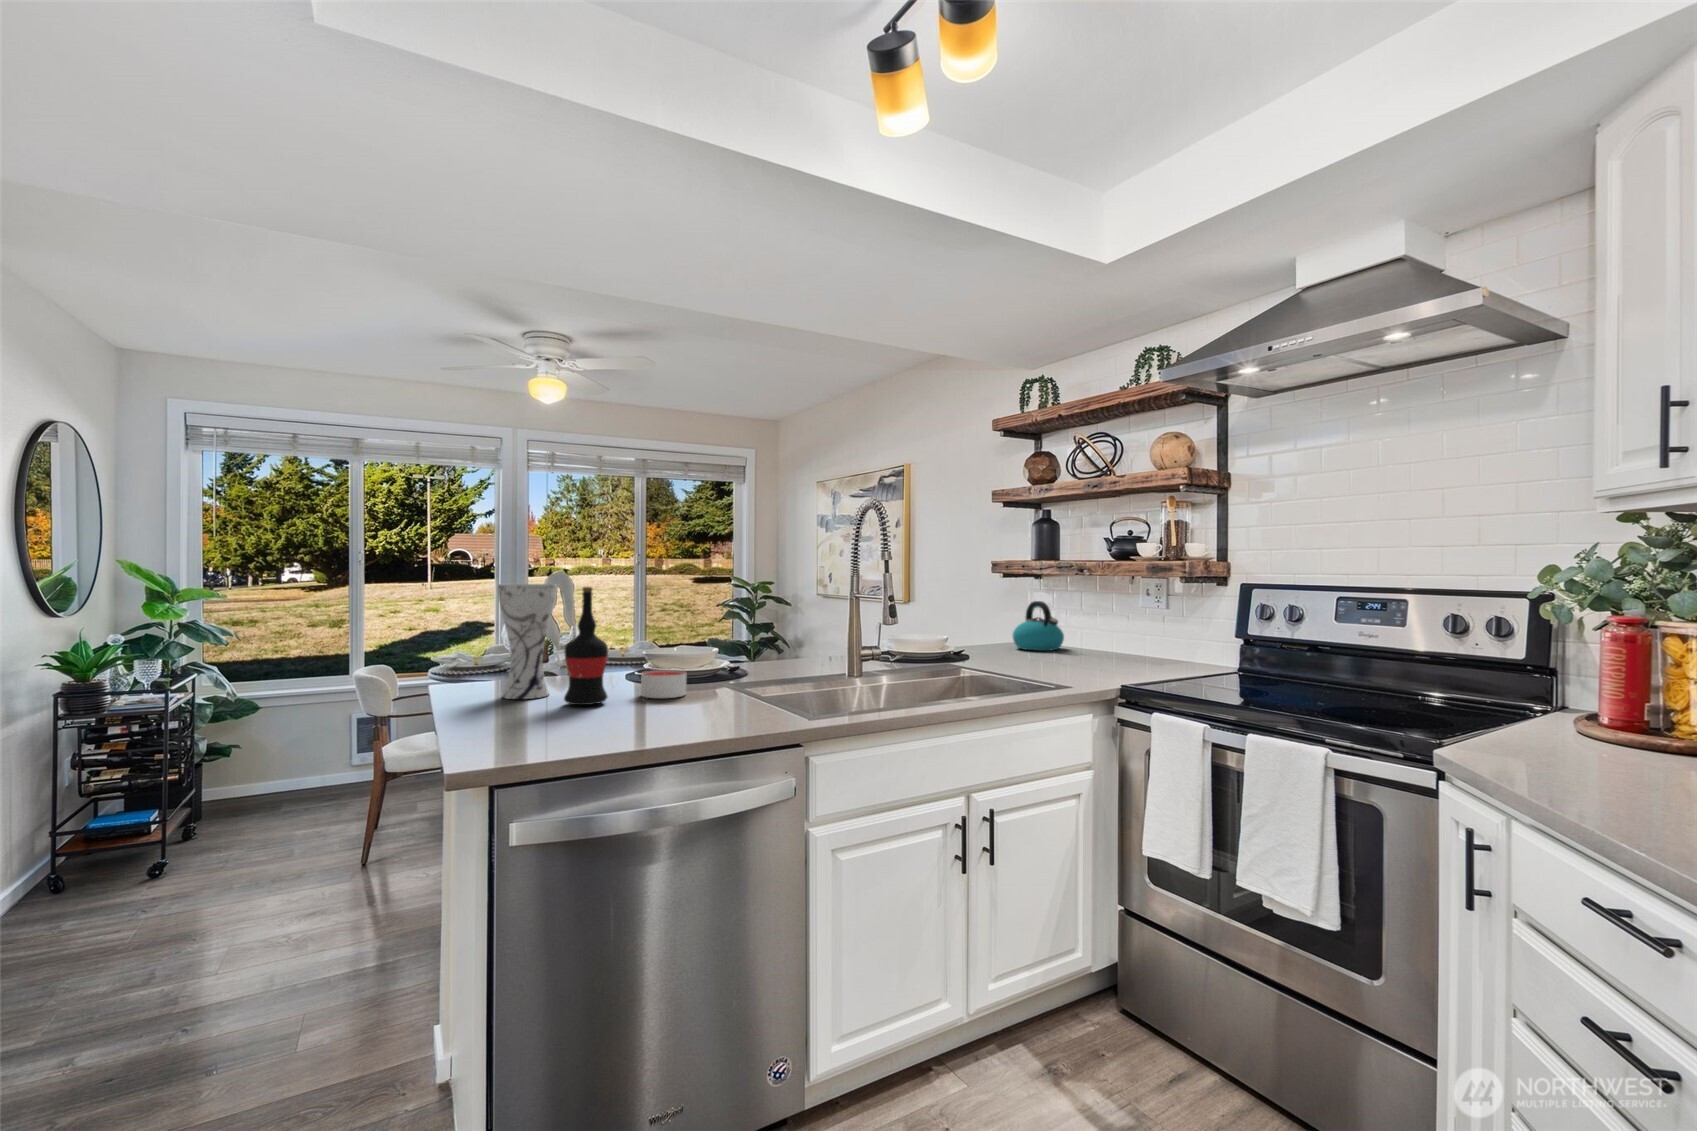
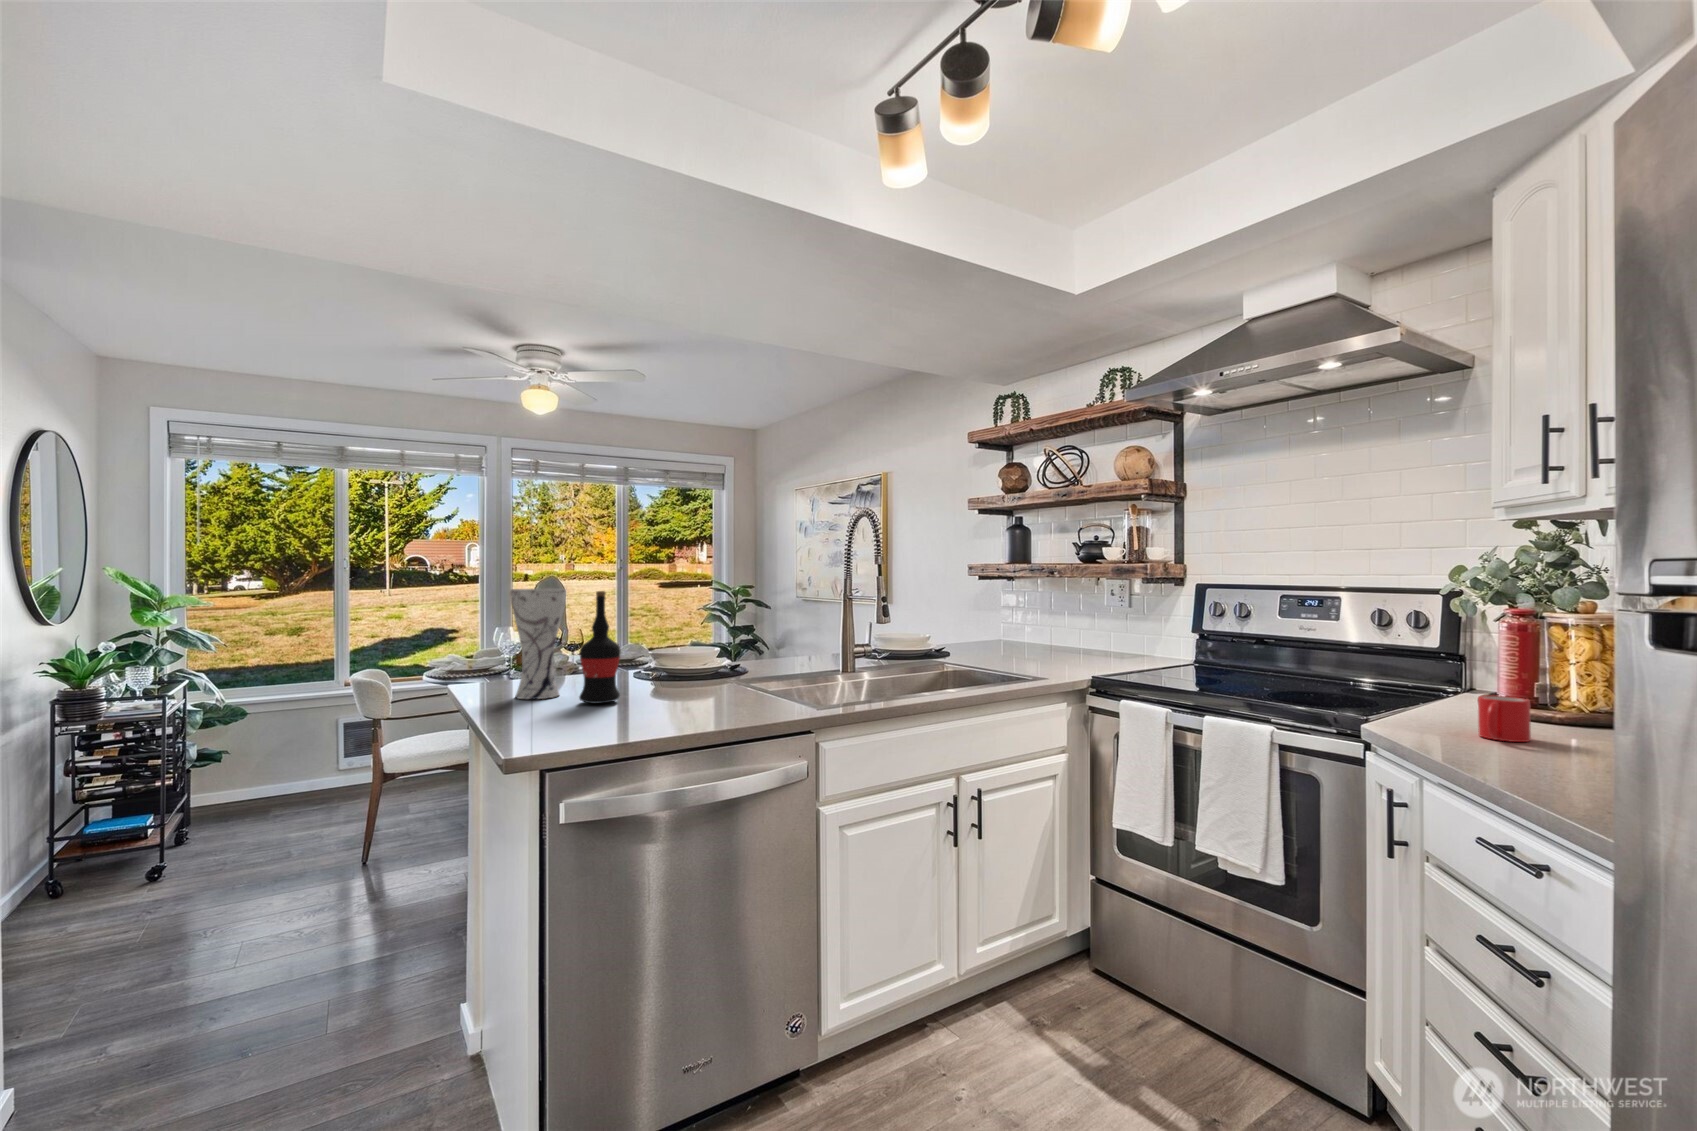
kettle: present [1013,601,1064,651] -> none [984,602,1032,649]
candle: present [641,670,686,698] -> none [649,670,692,696]
mug: none [1577,720,1645,778] -> present [1478,695,1531,742]

